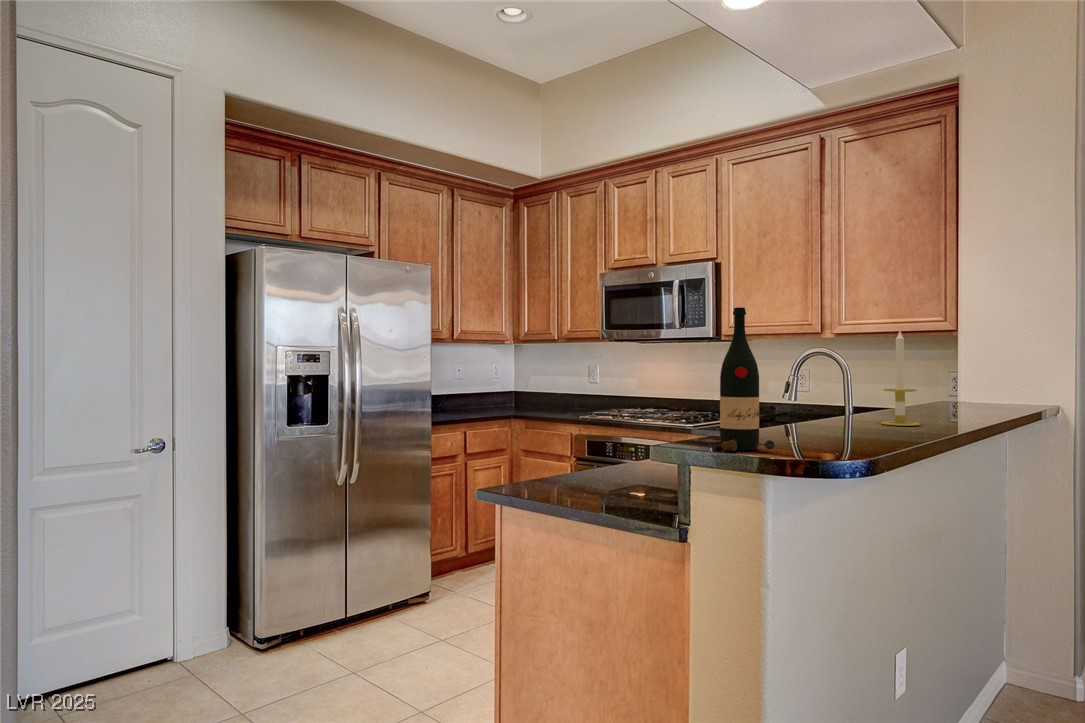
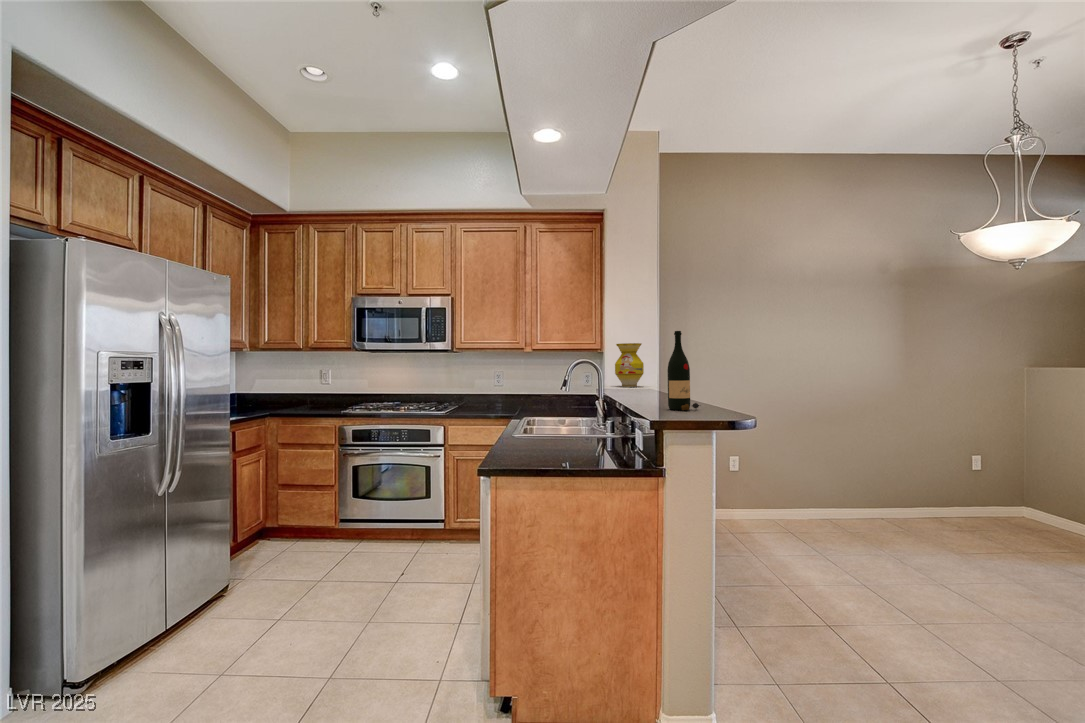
vase: none [945,325,1008,408] -> present [615,343,644,387]
candle: present [881,331,920,426] -> none [646,345,665,396]

